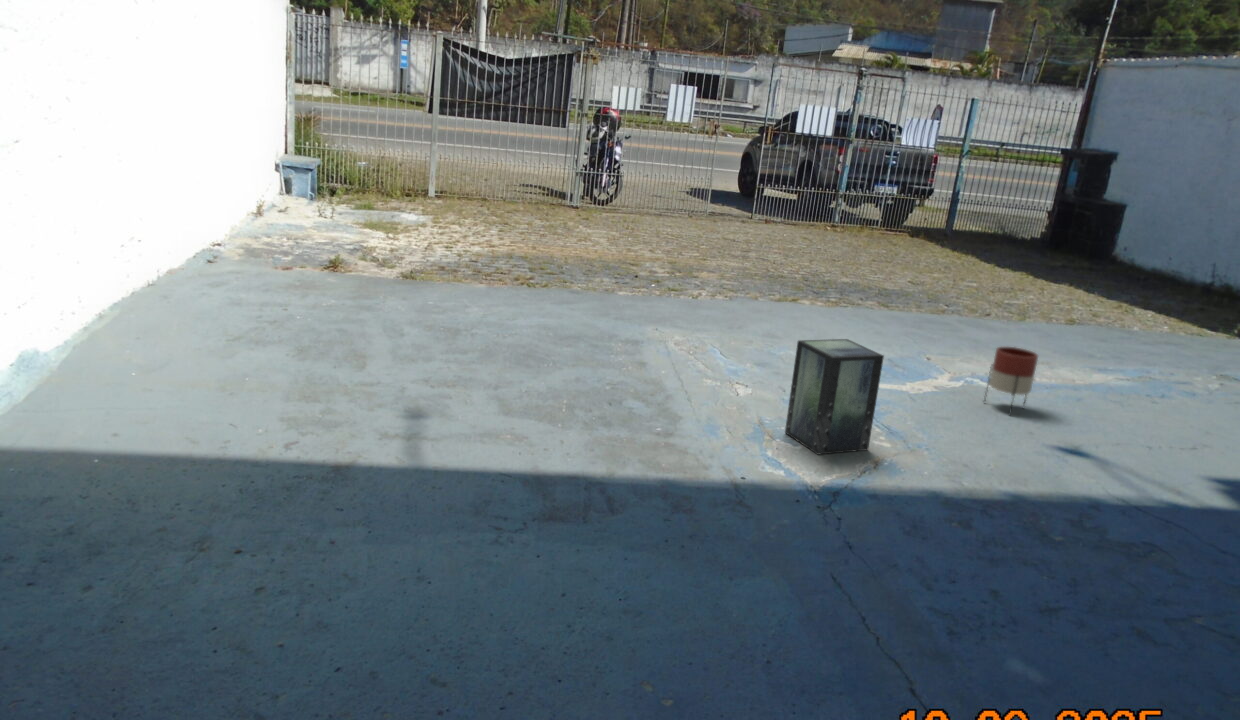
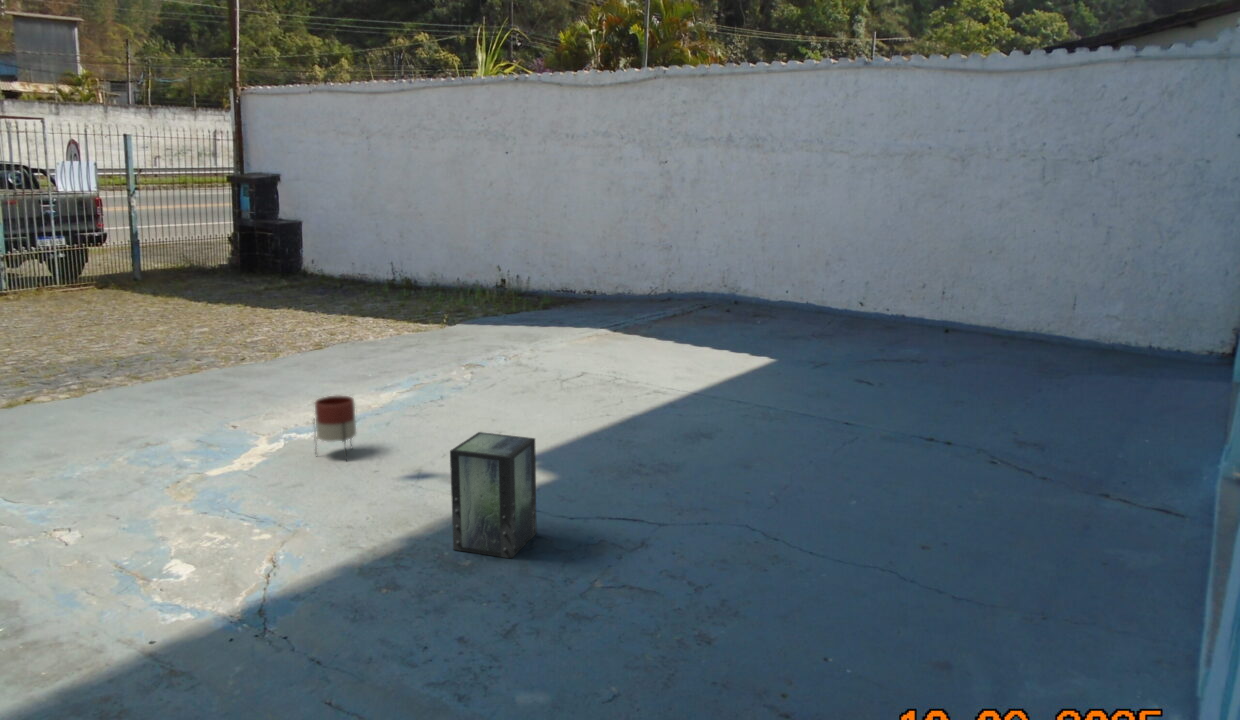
storage box: present [785,339,884,455] -> present [450,432,537,558]

